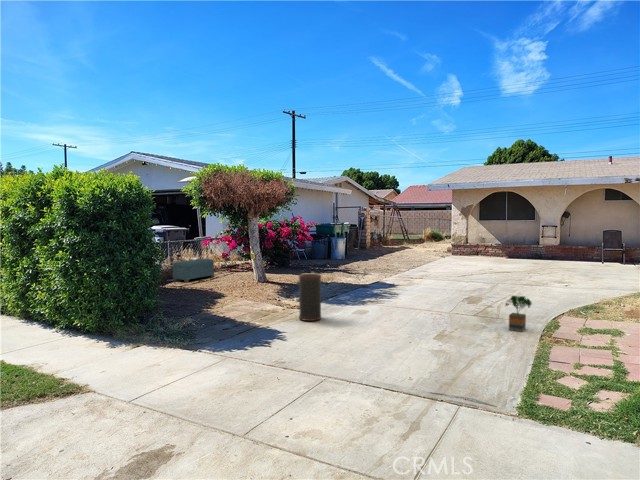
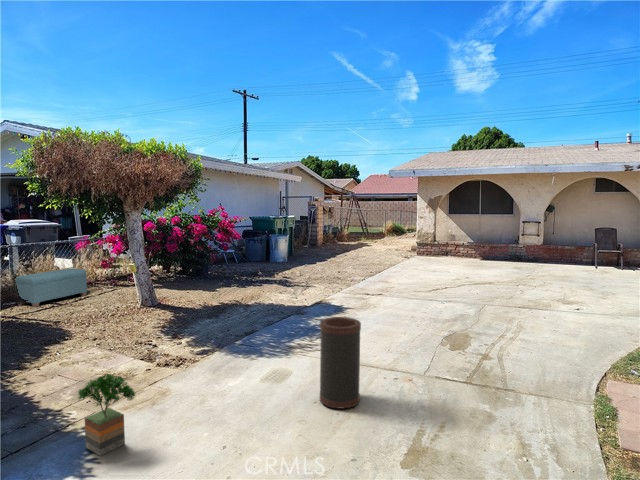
trash can: present [299,274,321,321] -> present [320,317,361,408]
potted tree: present [506,296,532,332] -> present [78,374,135,456]

